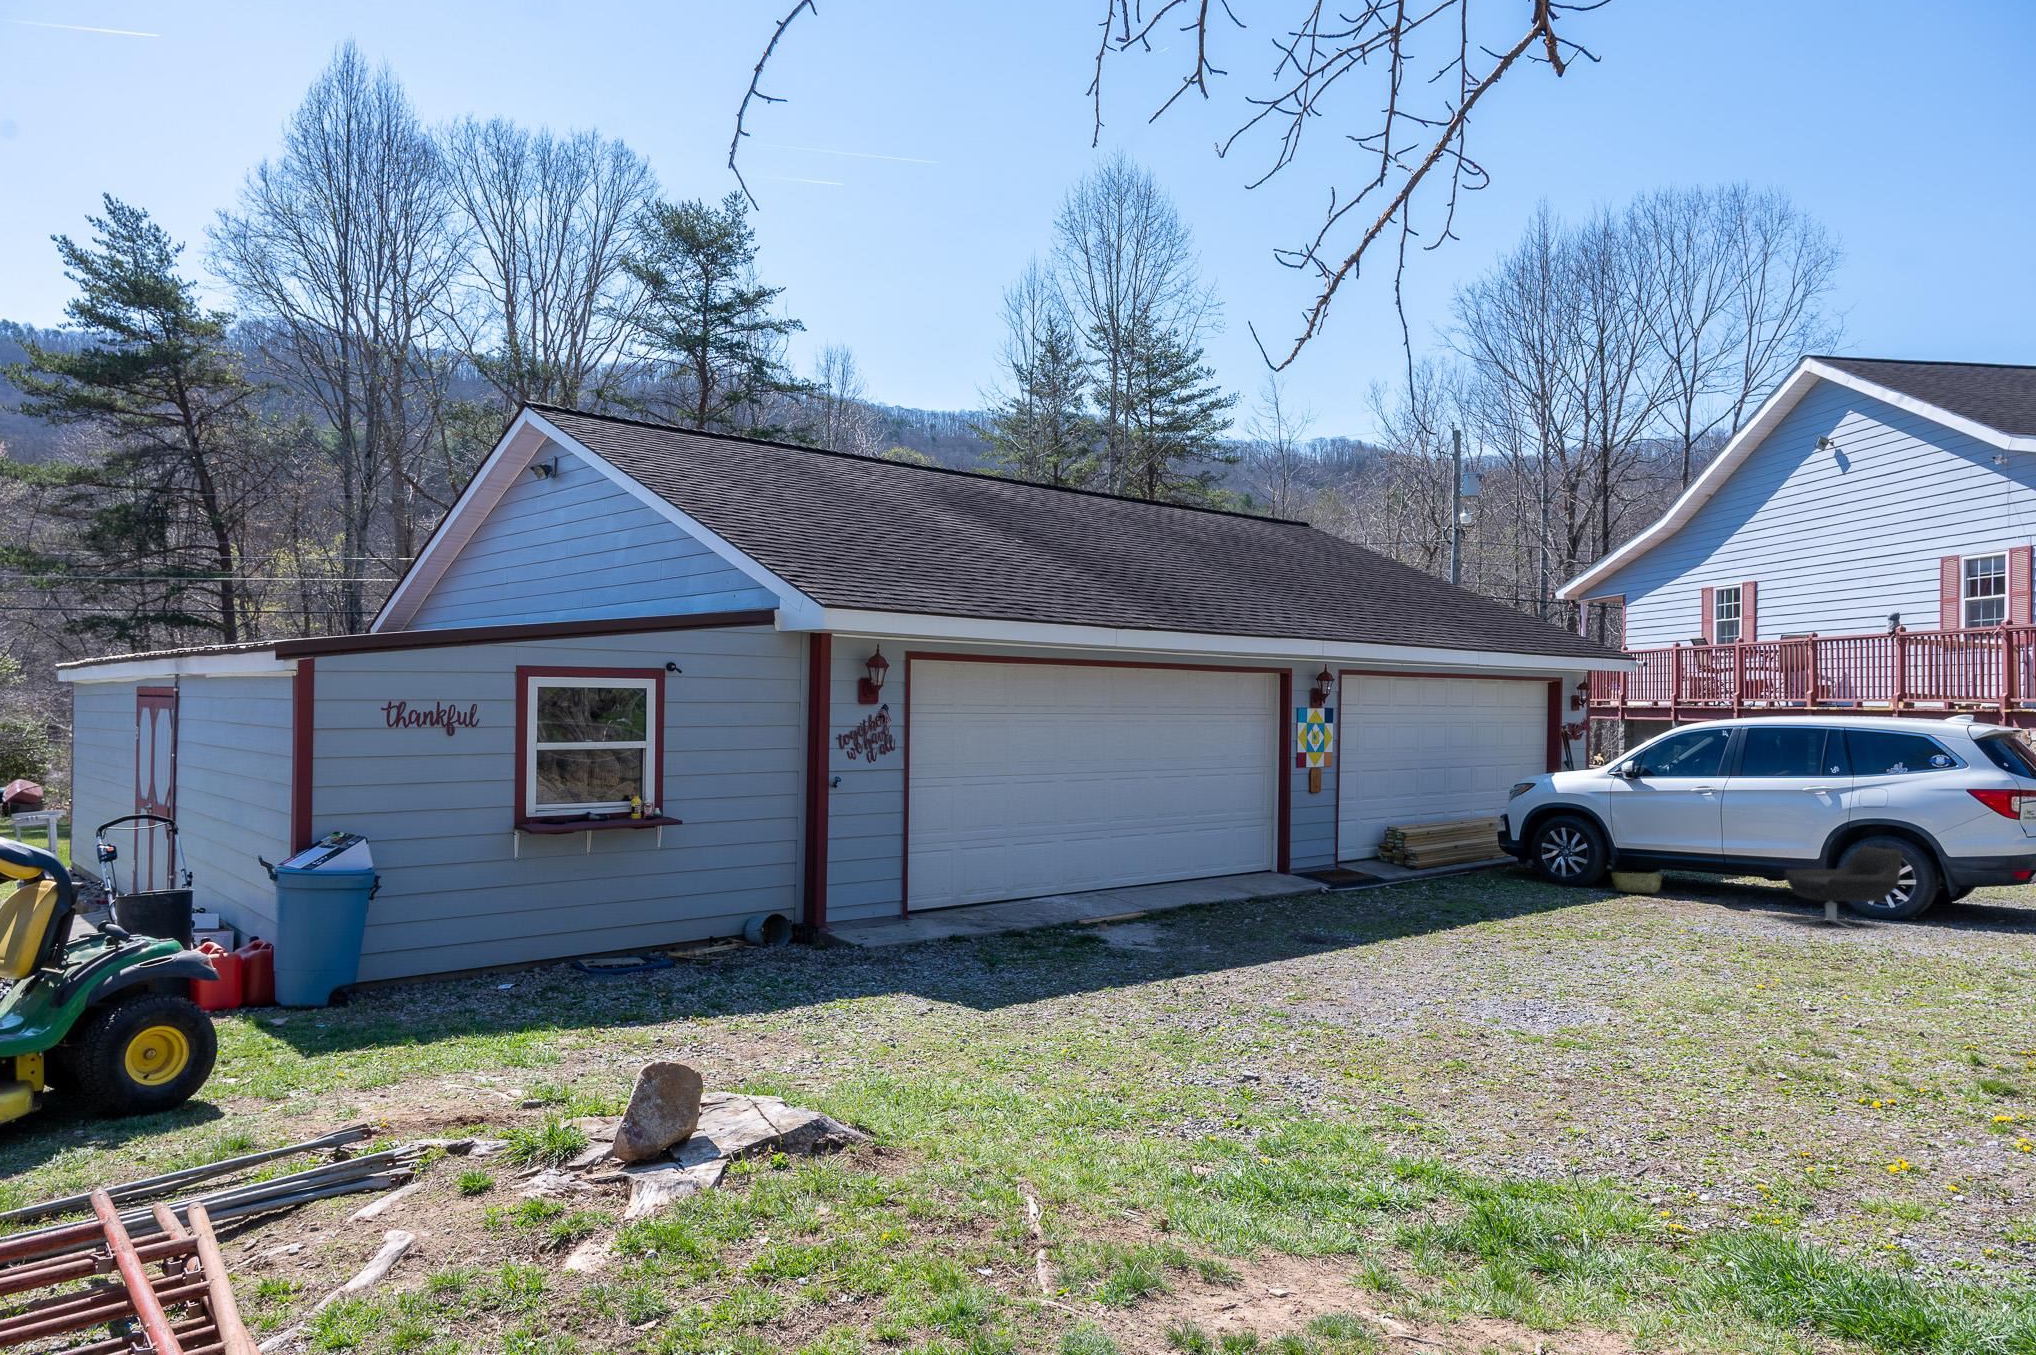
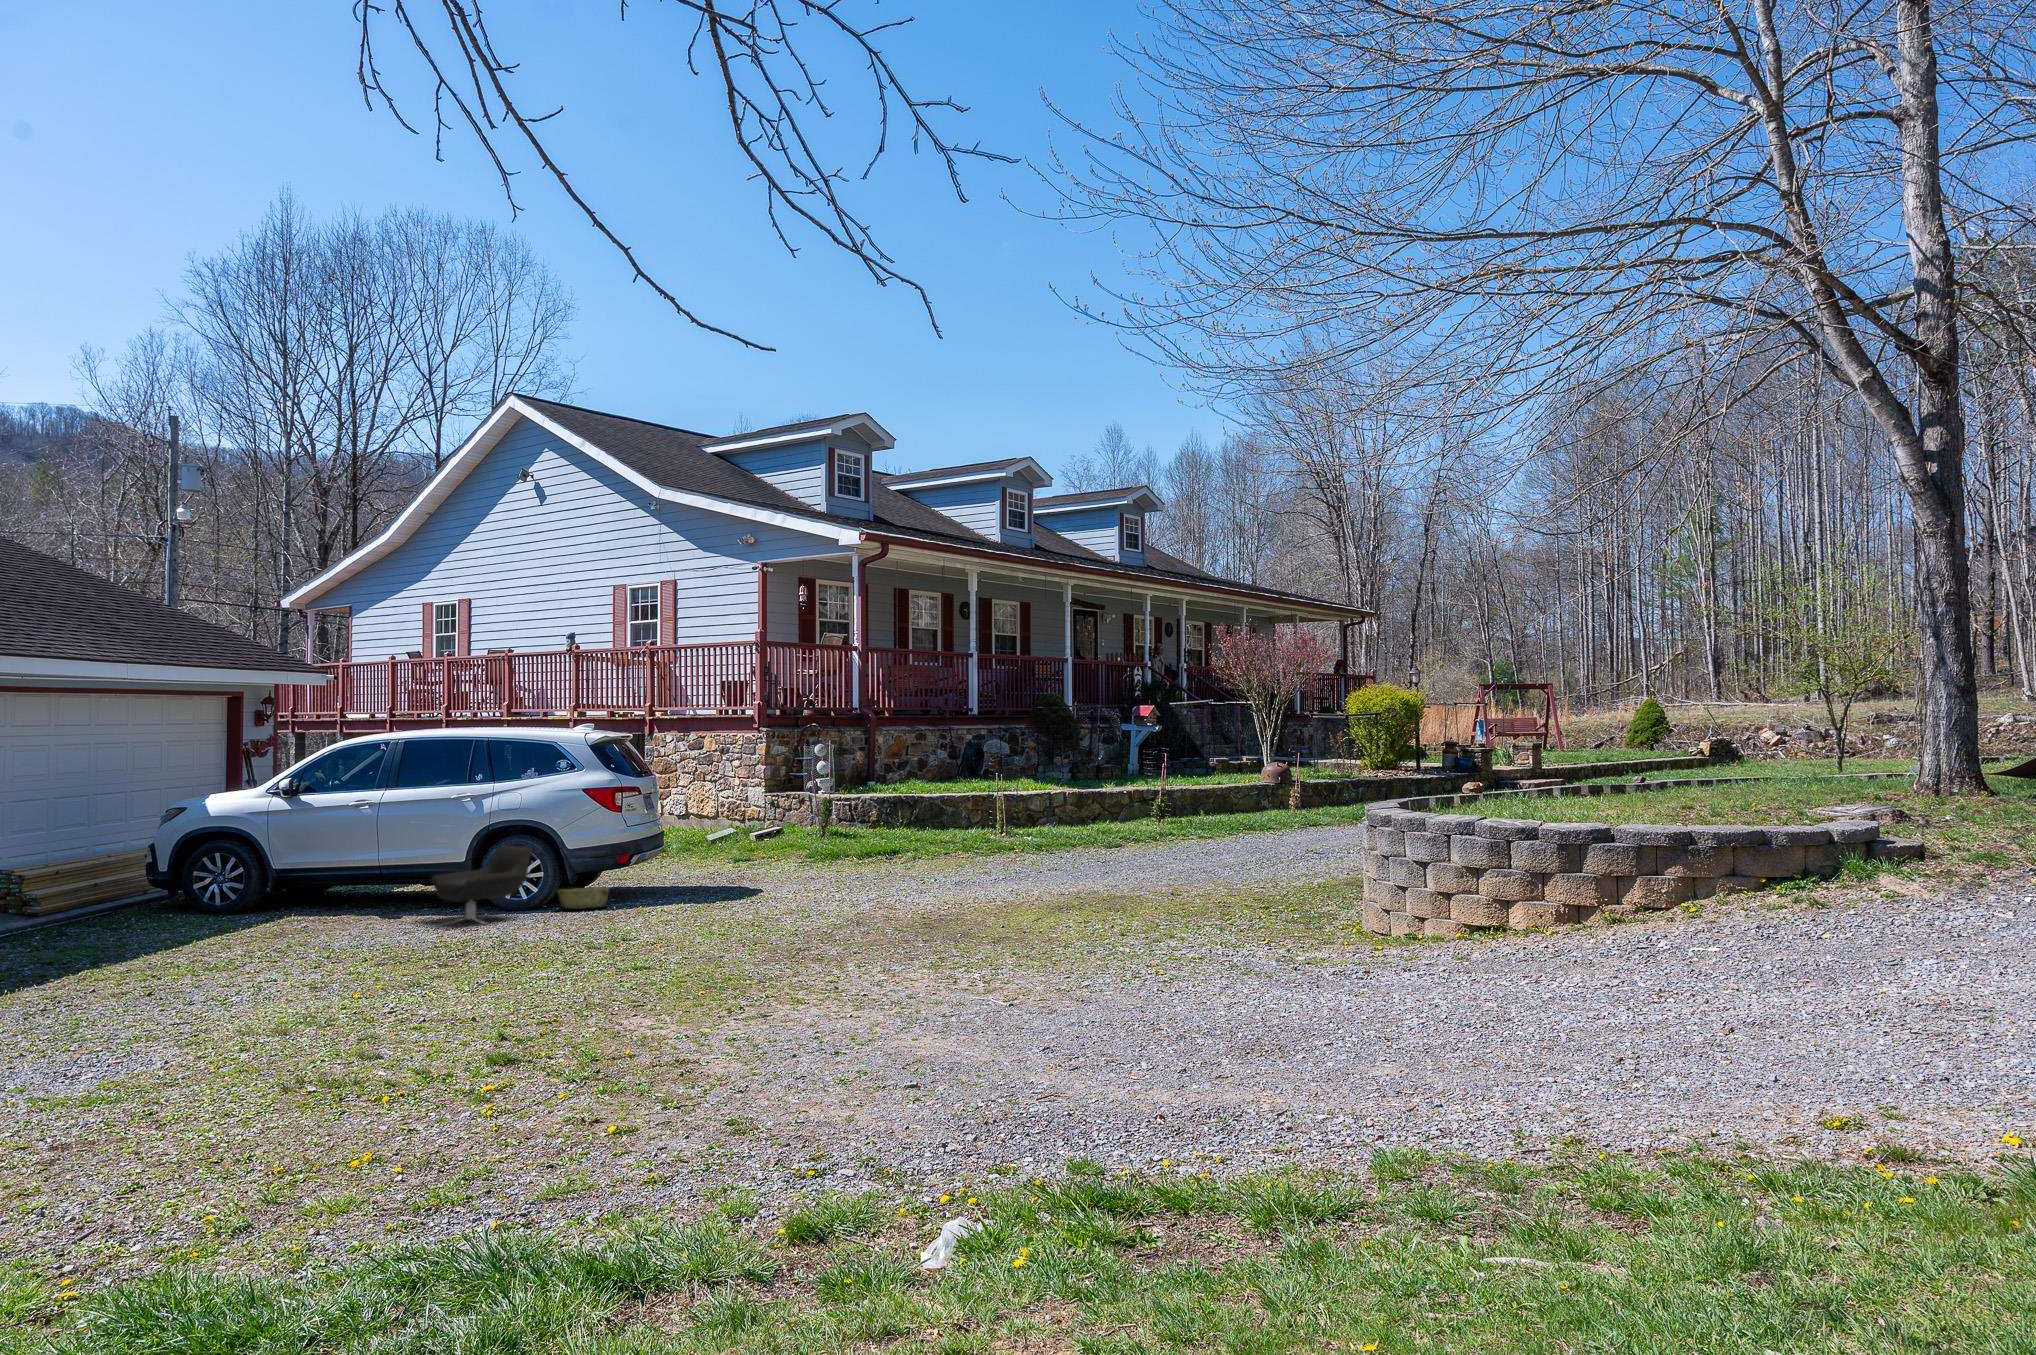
woven basket: present [1612,873,1661,893] -> present [557,887,609,909]

